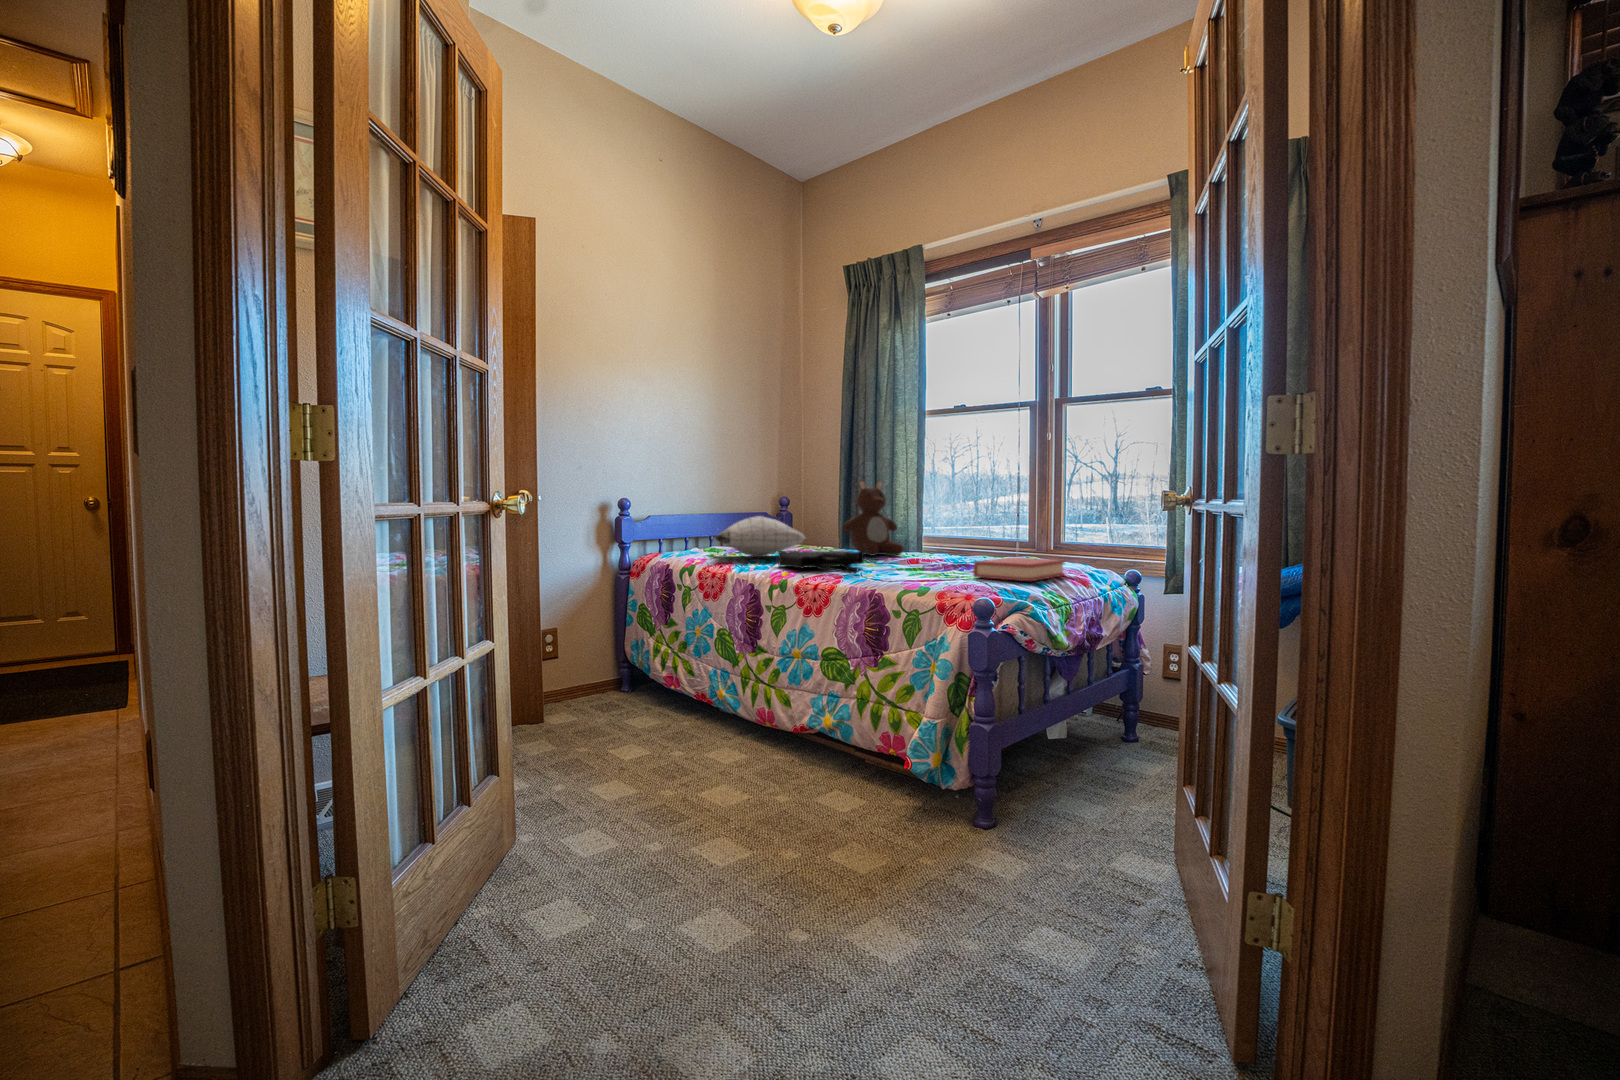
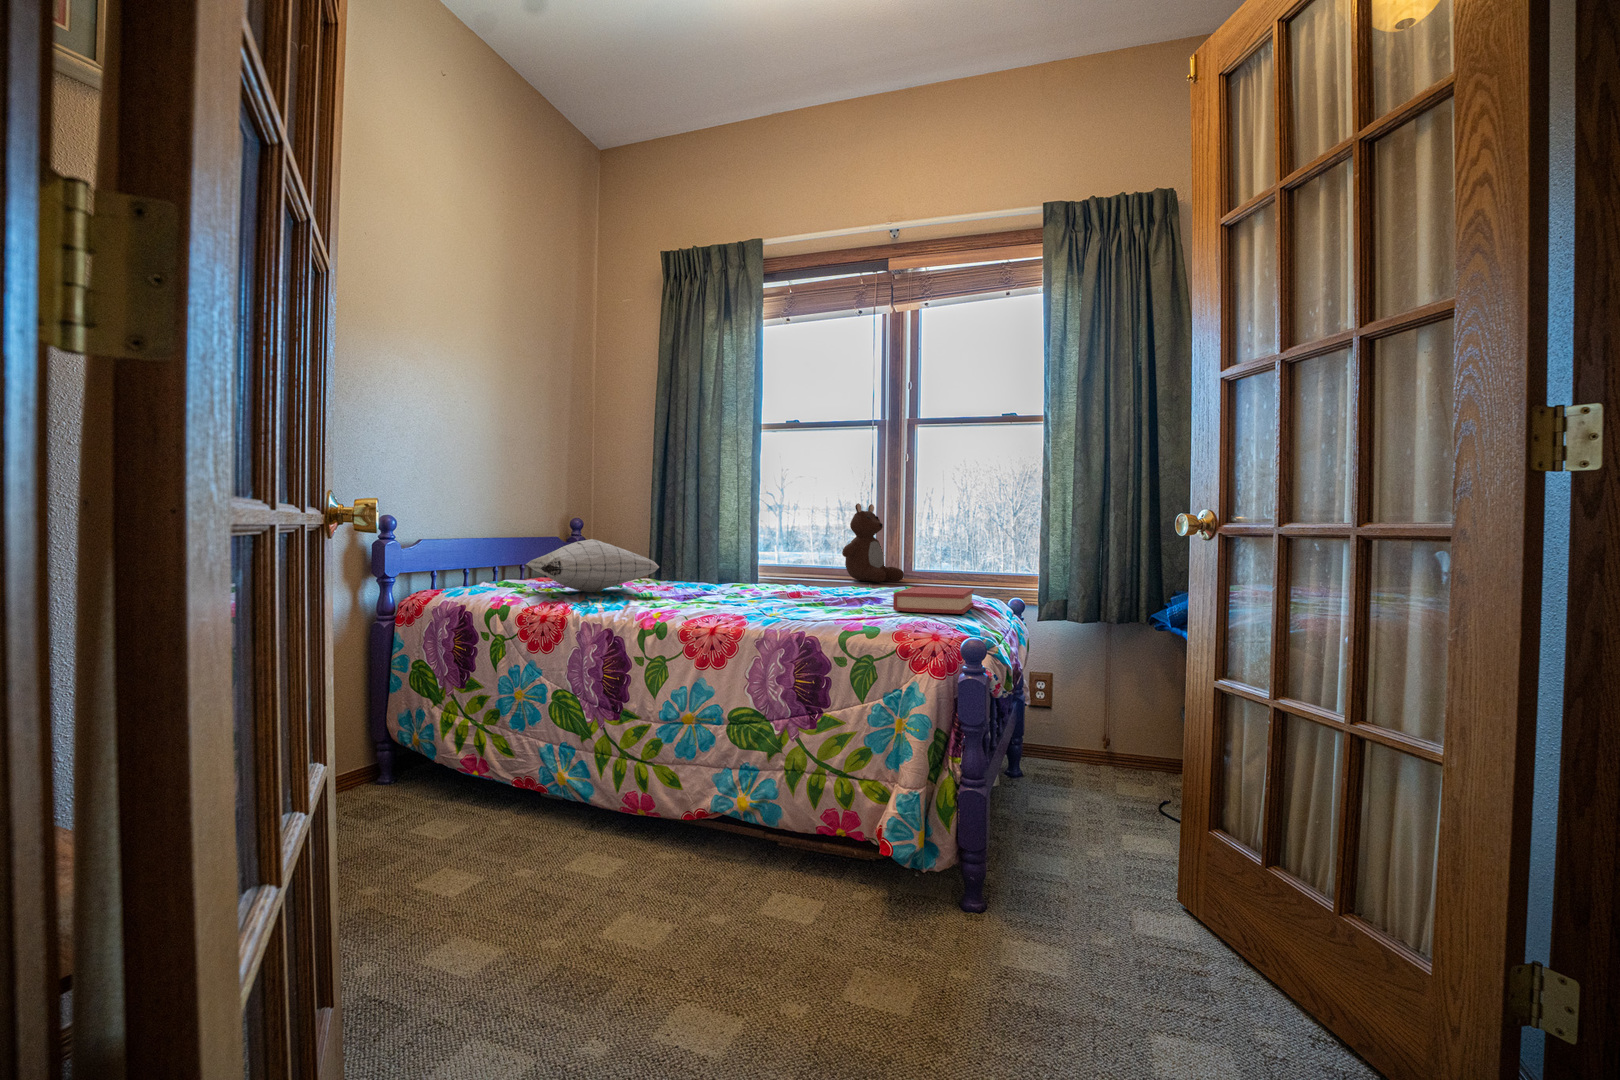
teddy bear: present [843,481,903,556] -> present [842,503,904,582]
tote bag: present [778,551,864,573] -> none [639,583,759,611]

